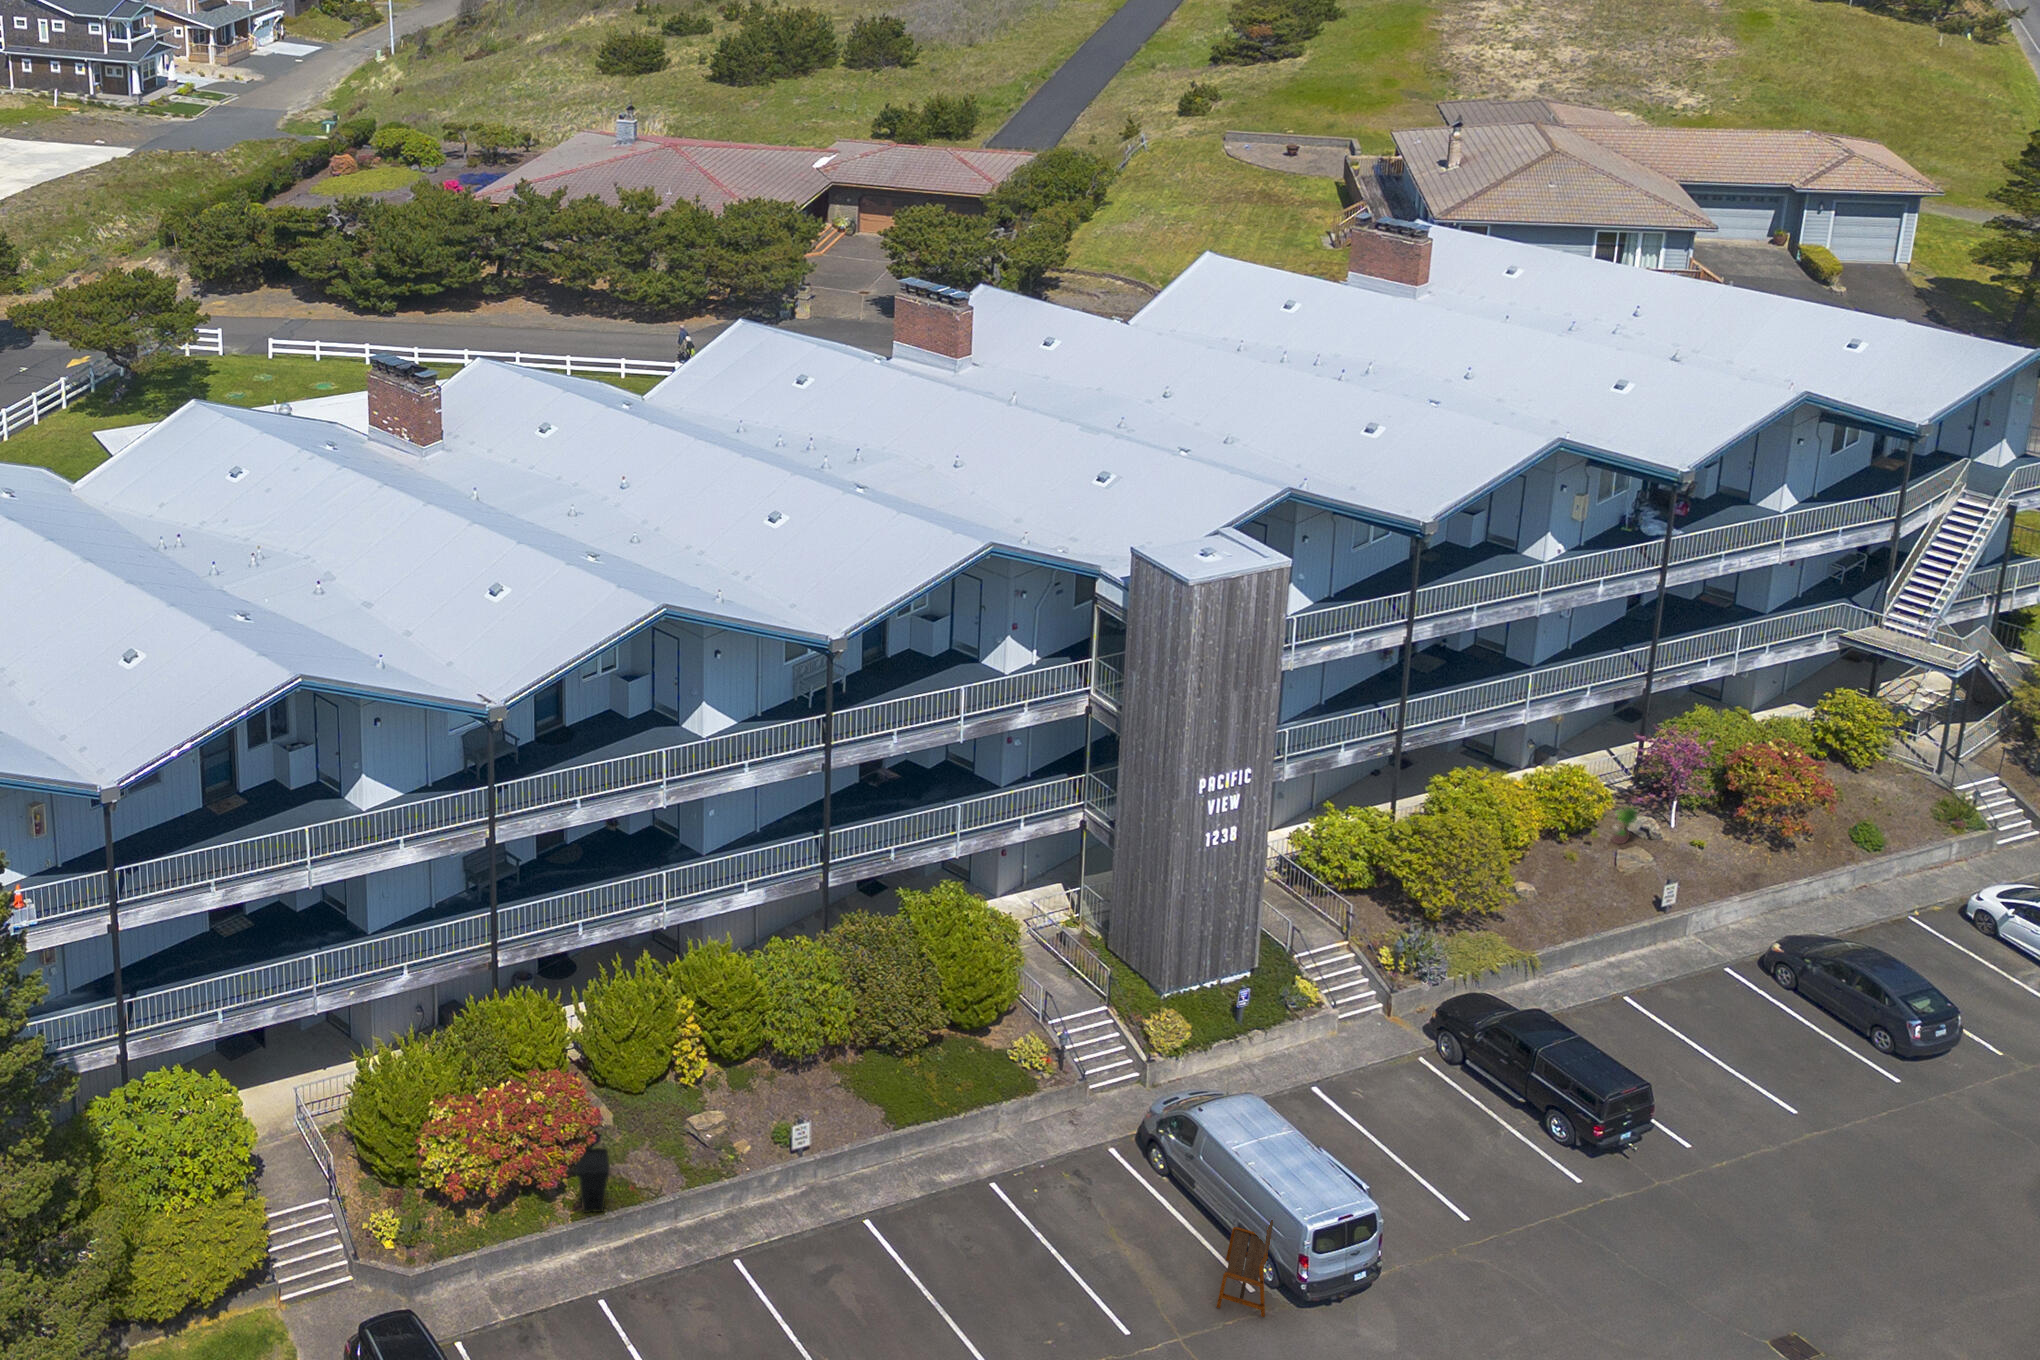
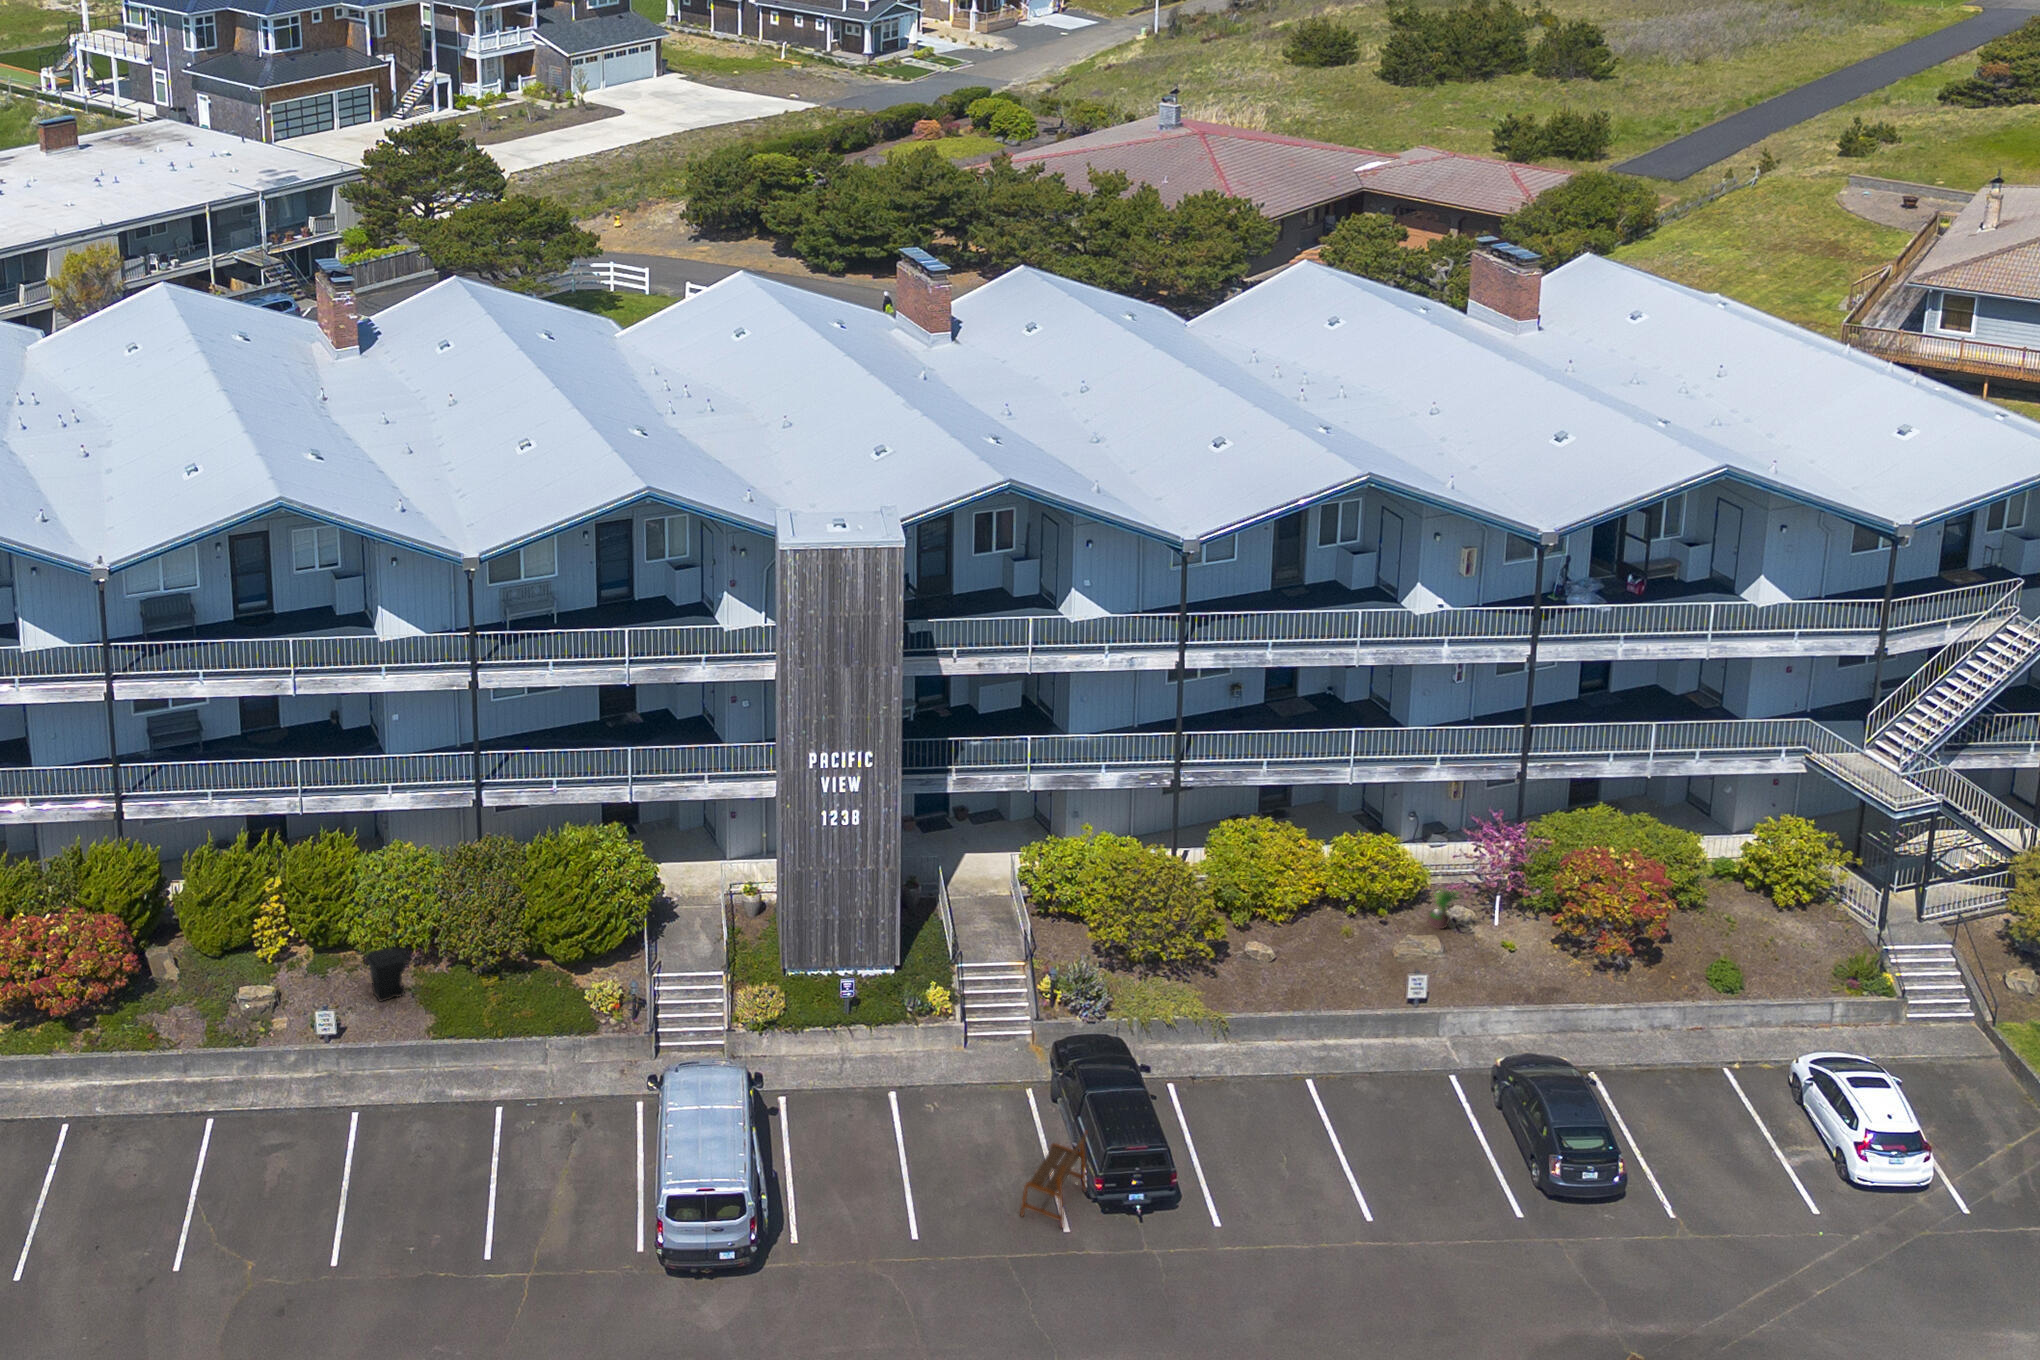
trash can: present [576,1148,610,1213] -> present [366,948,409,1001]
bench: present [1217,1220,1273,1317] -> present [1020,1131,1087,1227]

